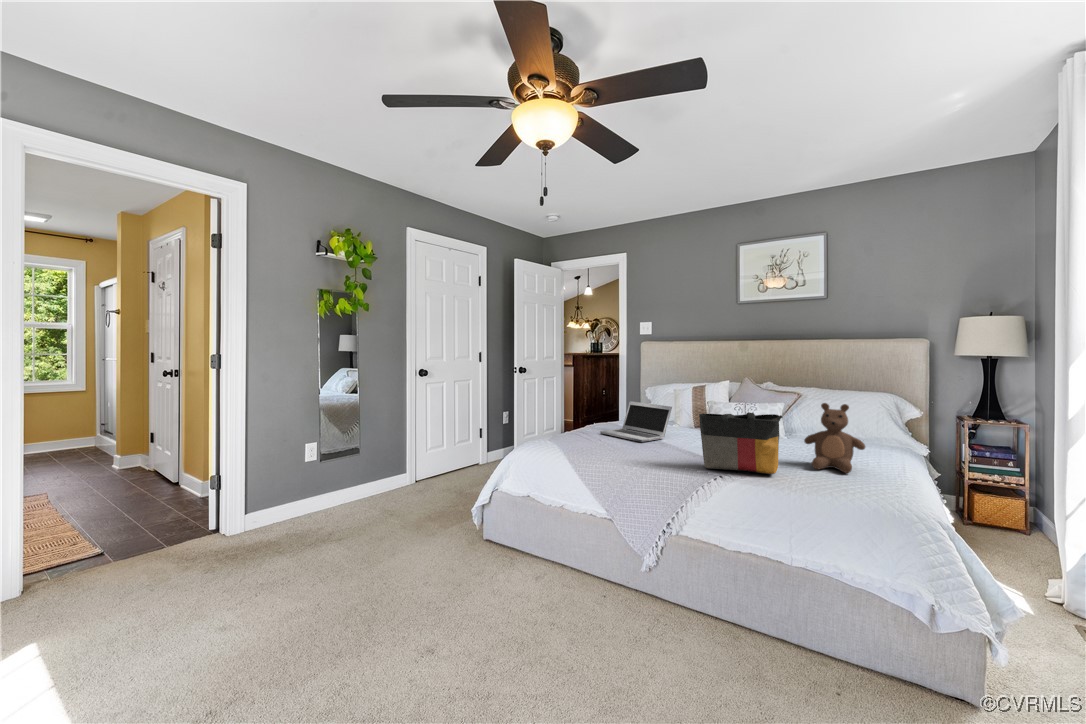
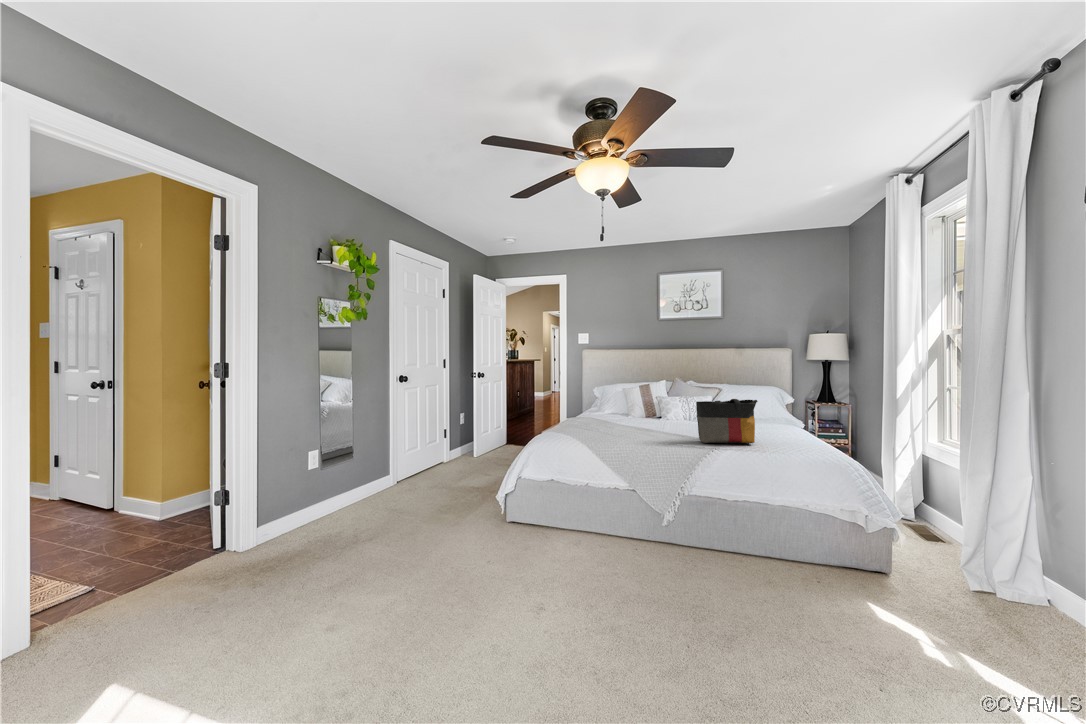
laptop: present [600,401,672,442] -> none [589,398,647,429]
teddy bear: present [804,403,865,473] -> none [758,391,800,440]

